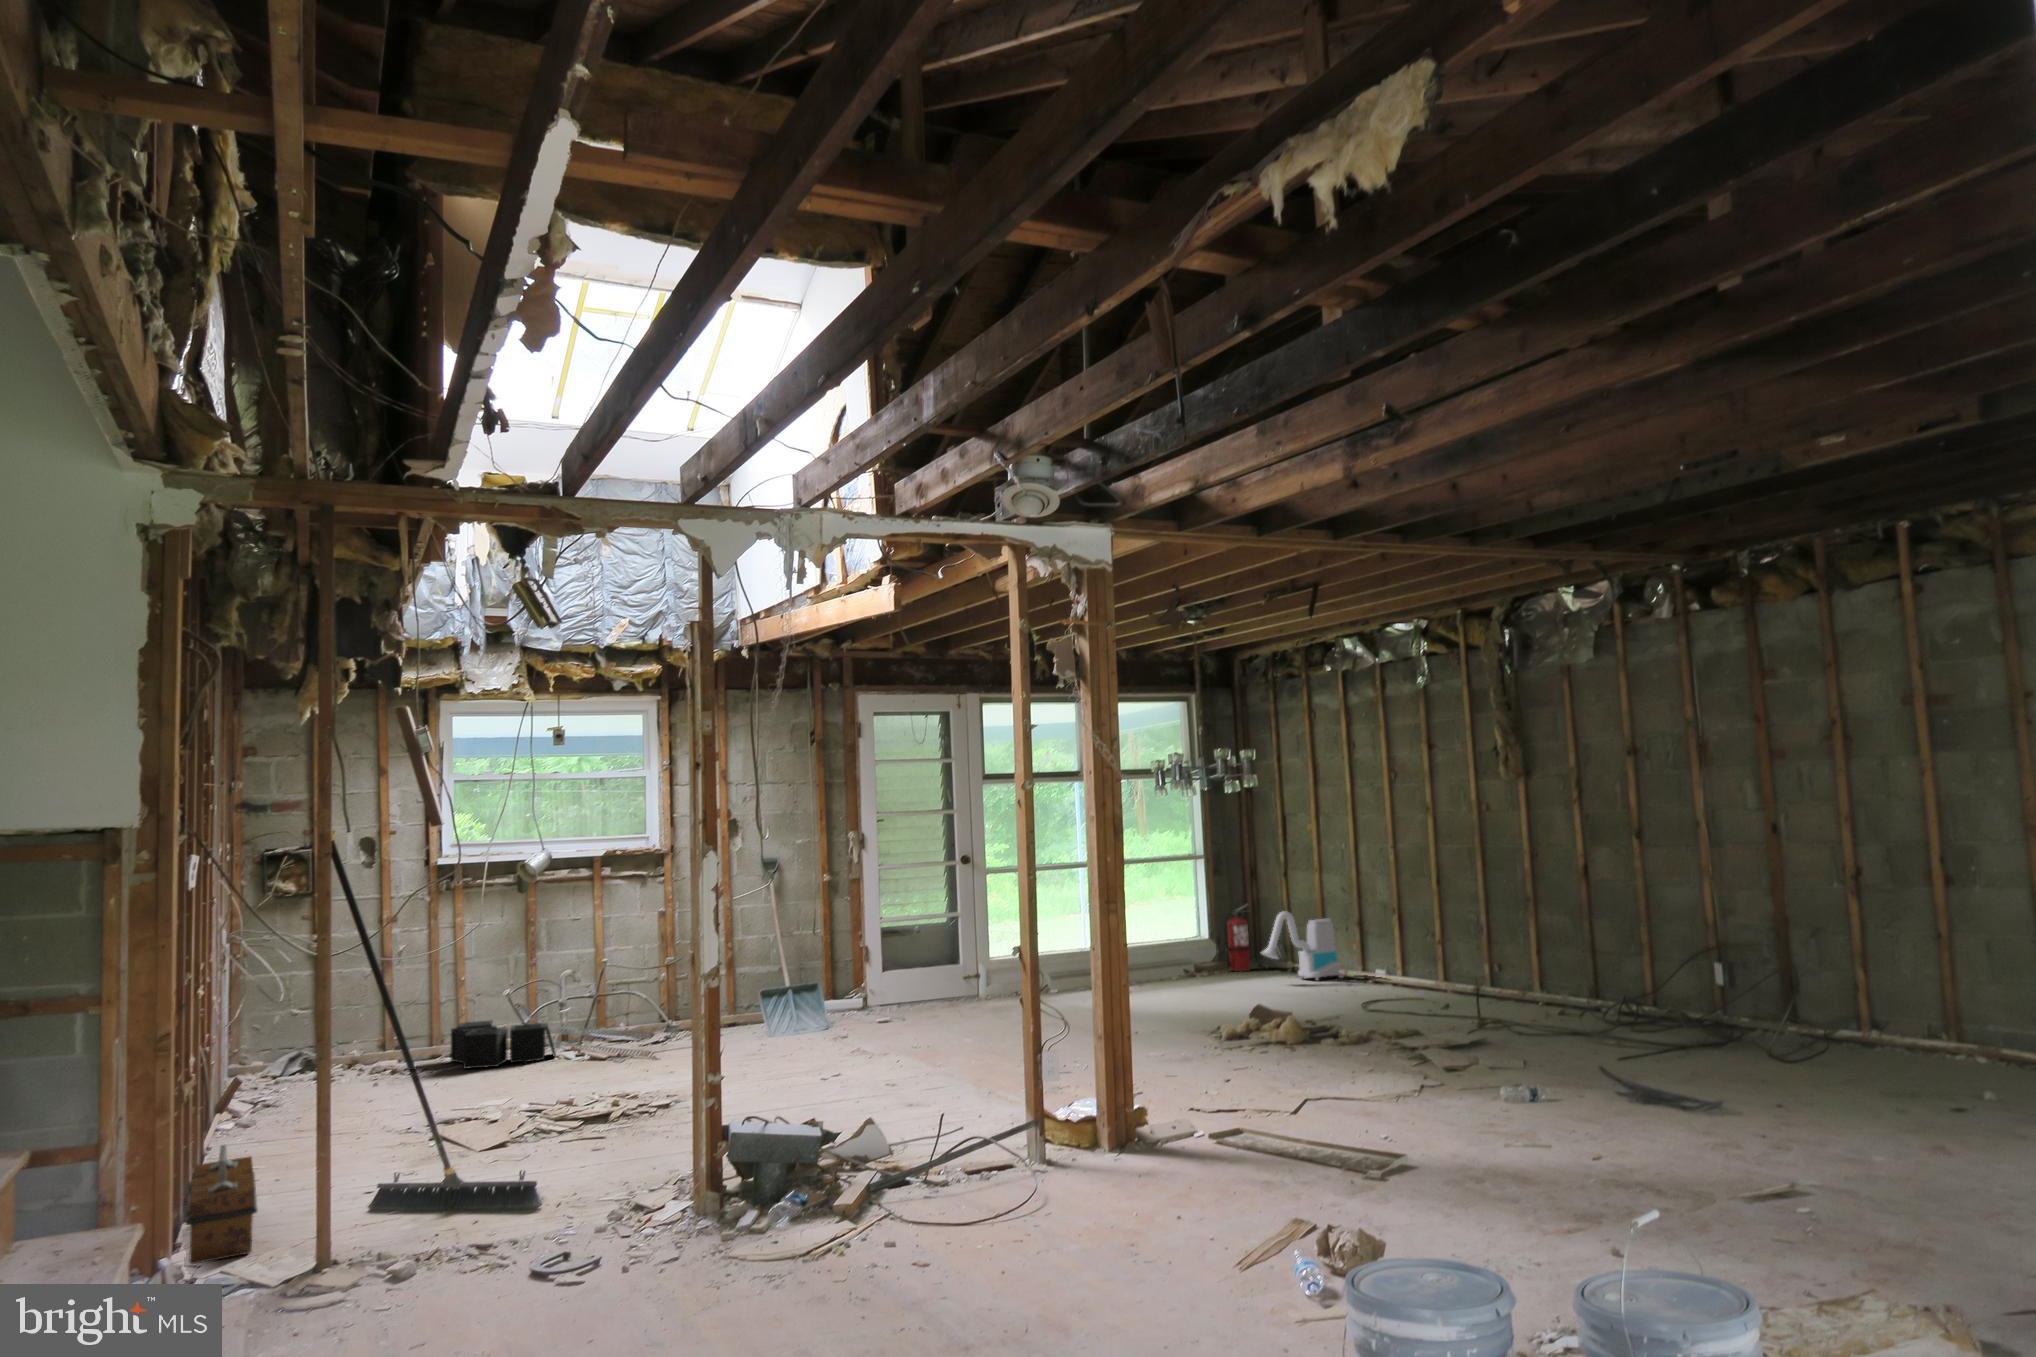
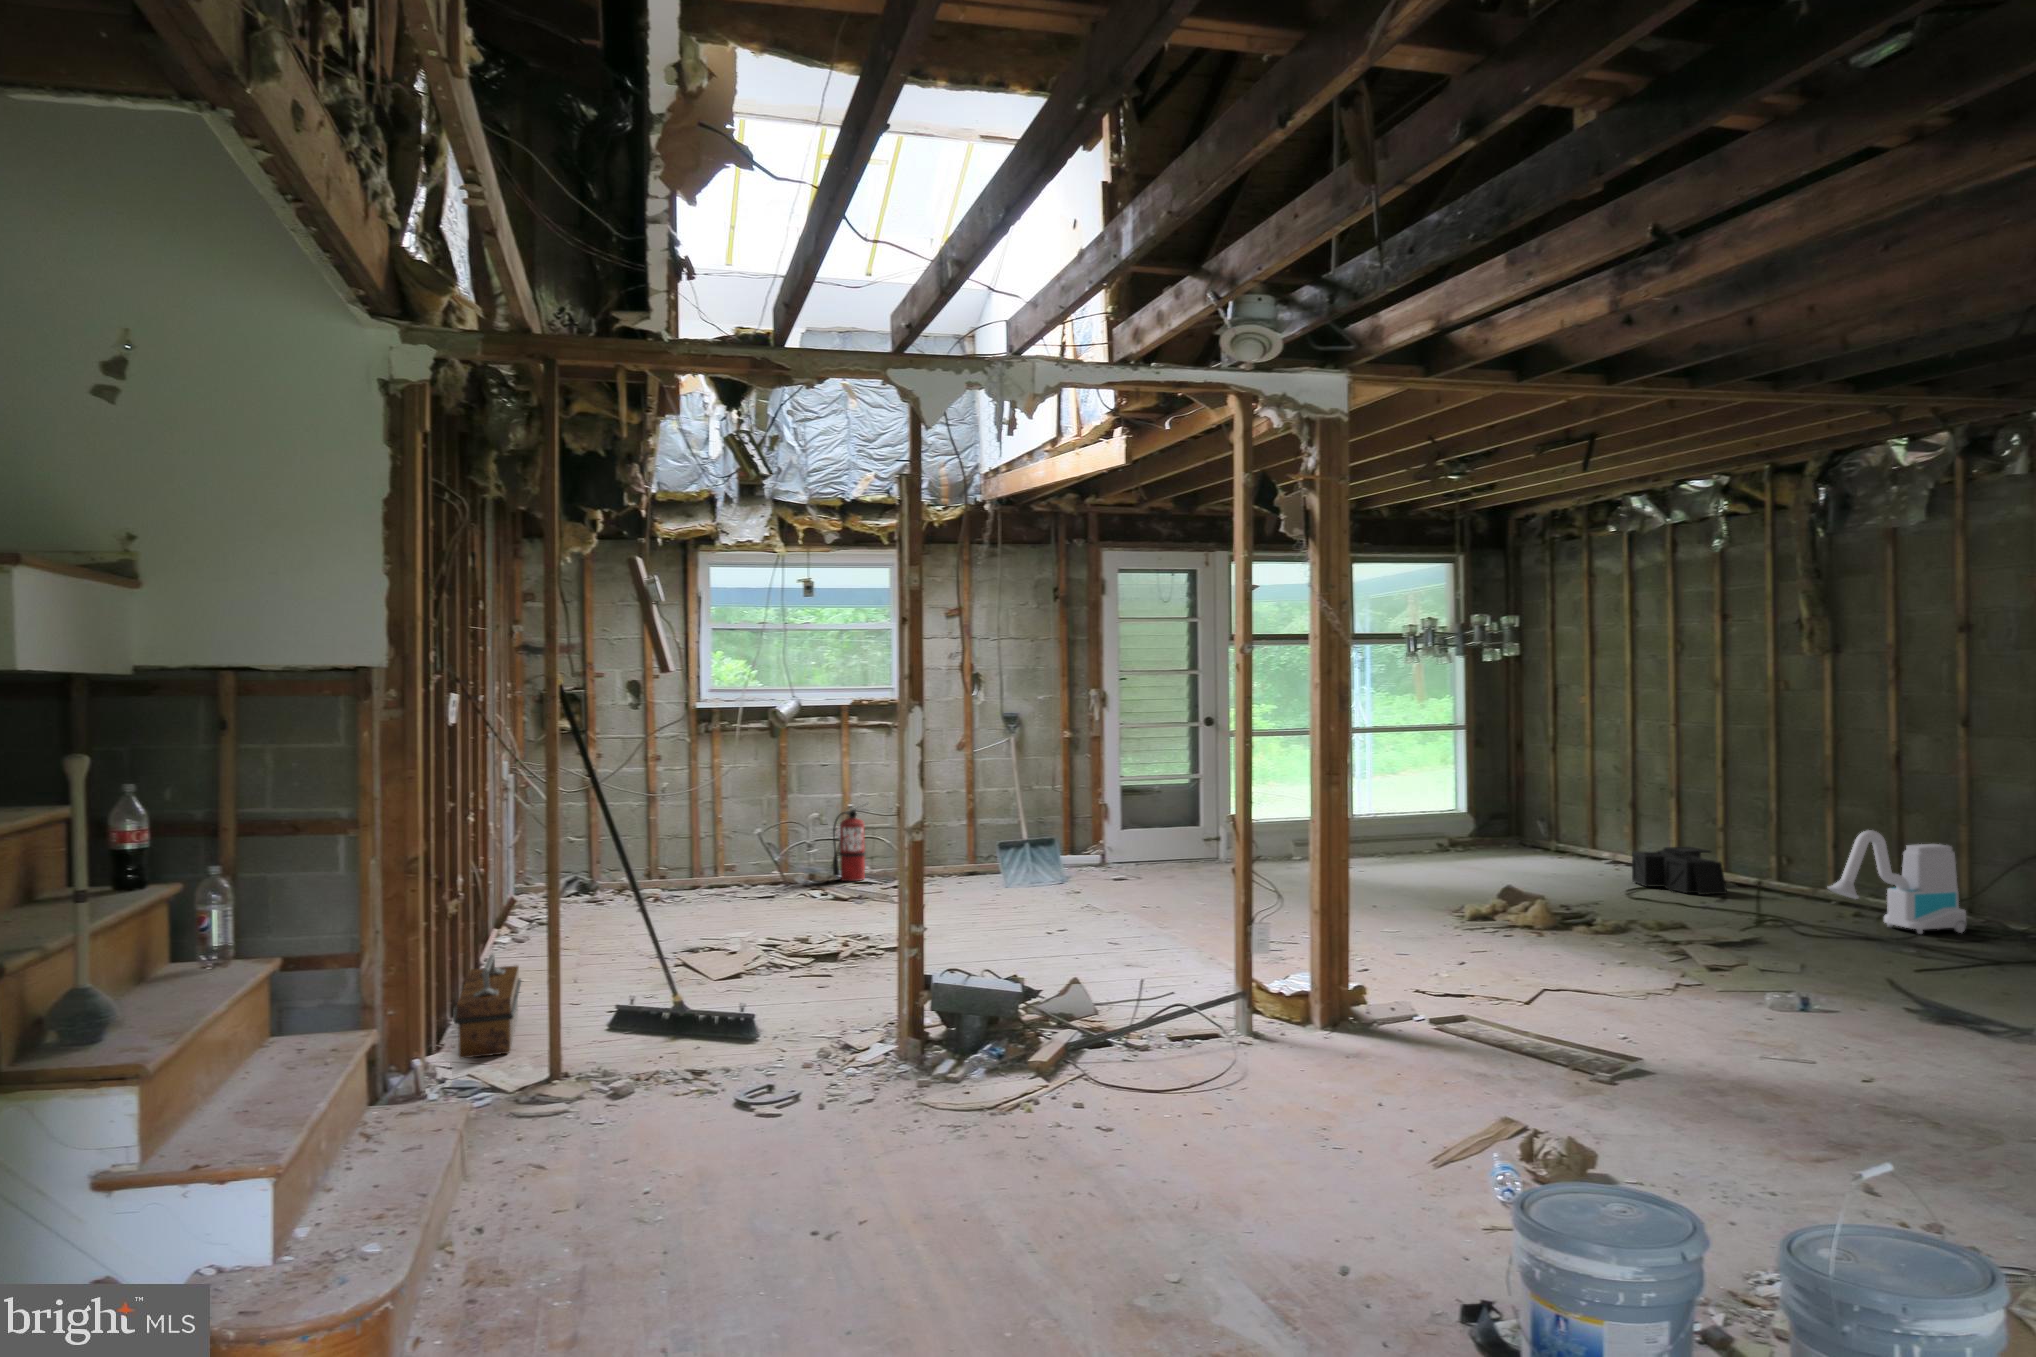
fire extinguisher: present [1224,905,1250,971] -> present [833,803,868,881]
vacuum cleaner: present [1262,911,1344,981] -> present [1828,830,1966,934]
storage bin: present [451,1020,556,1069] -> present [1632,847,1727,895]

